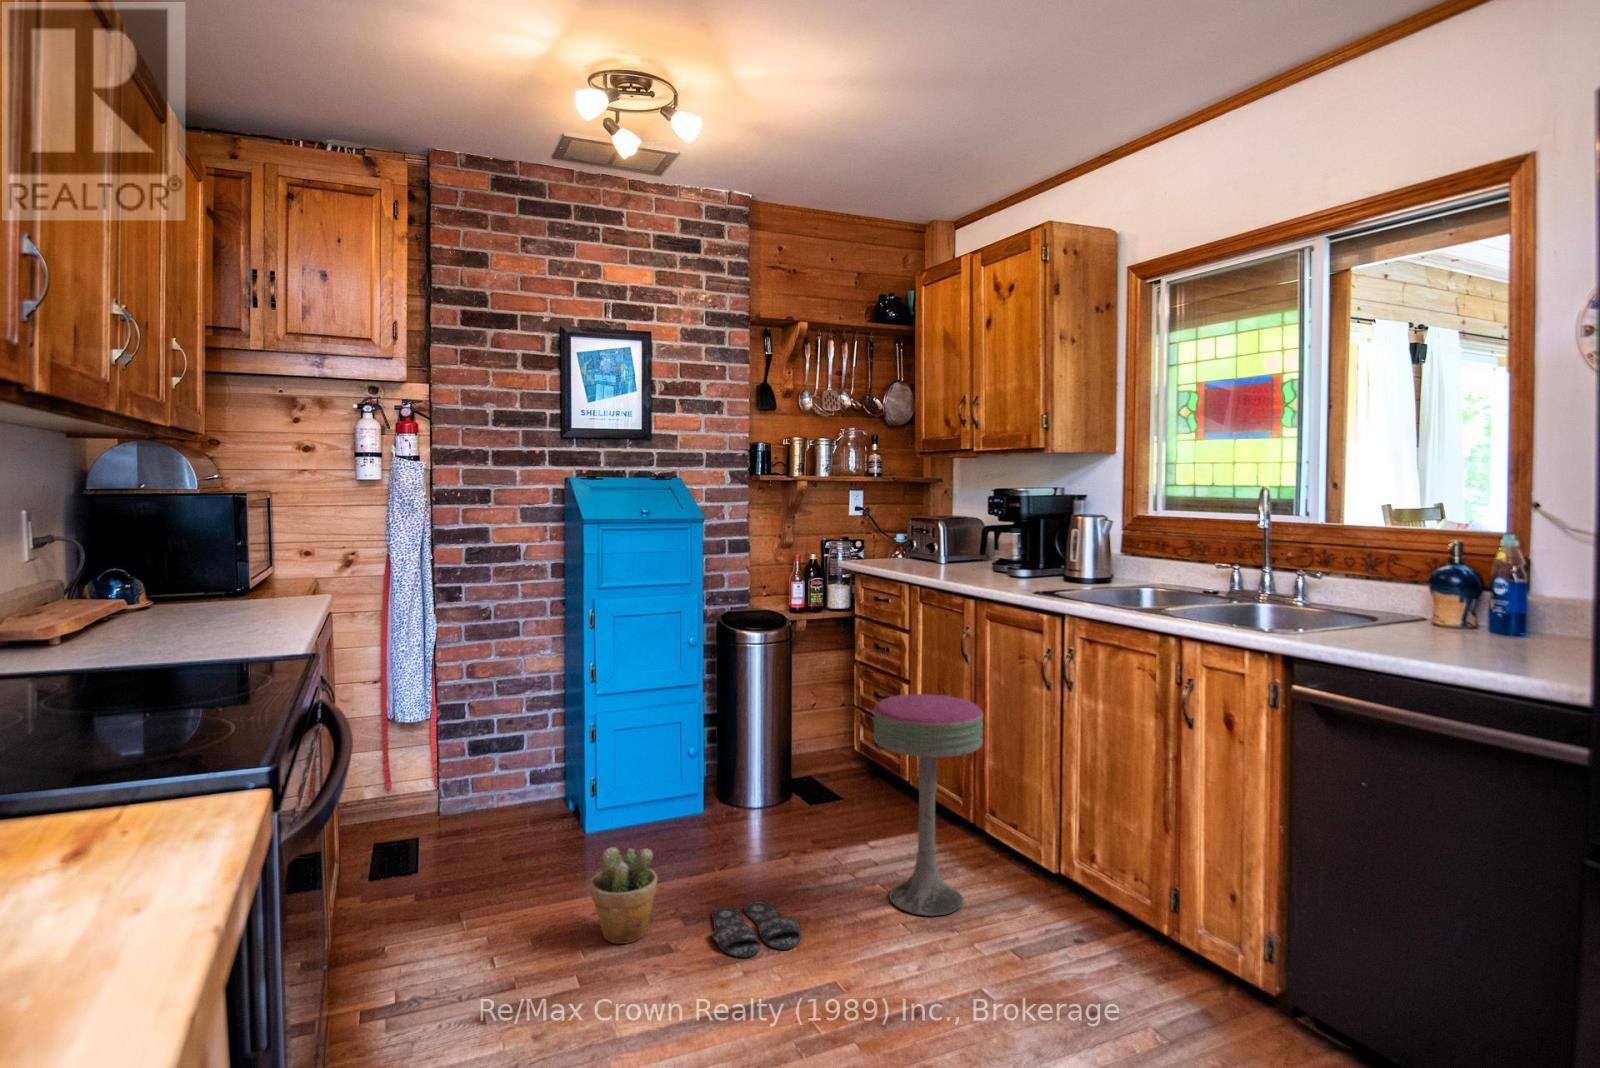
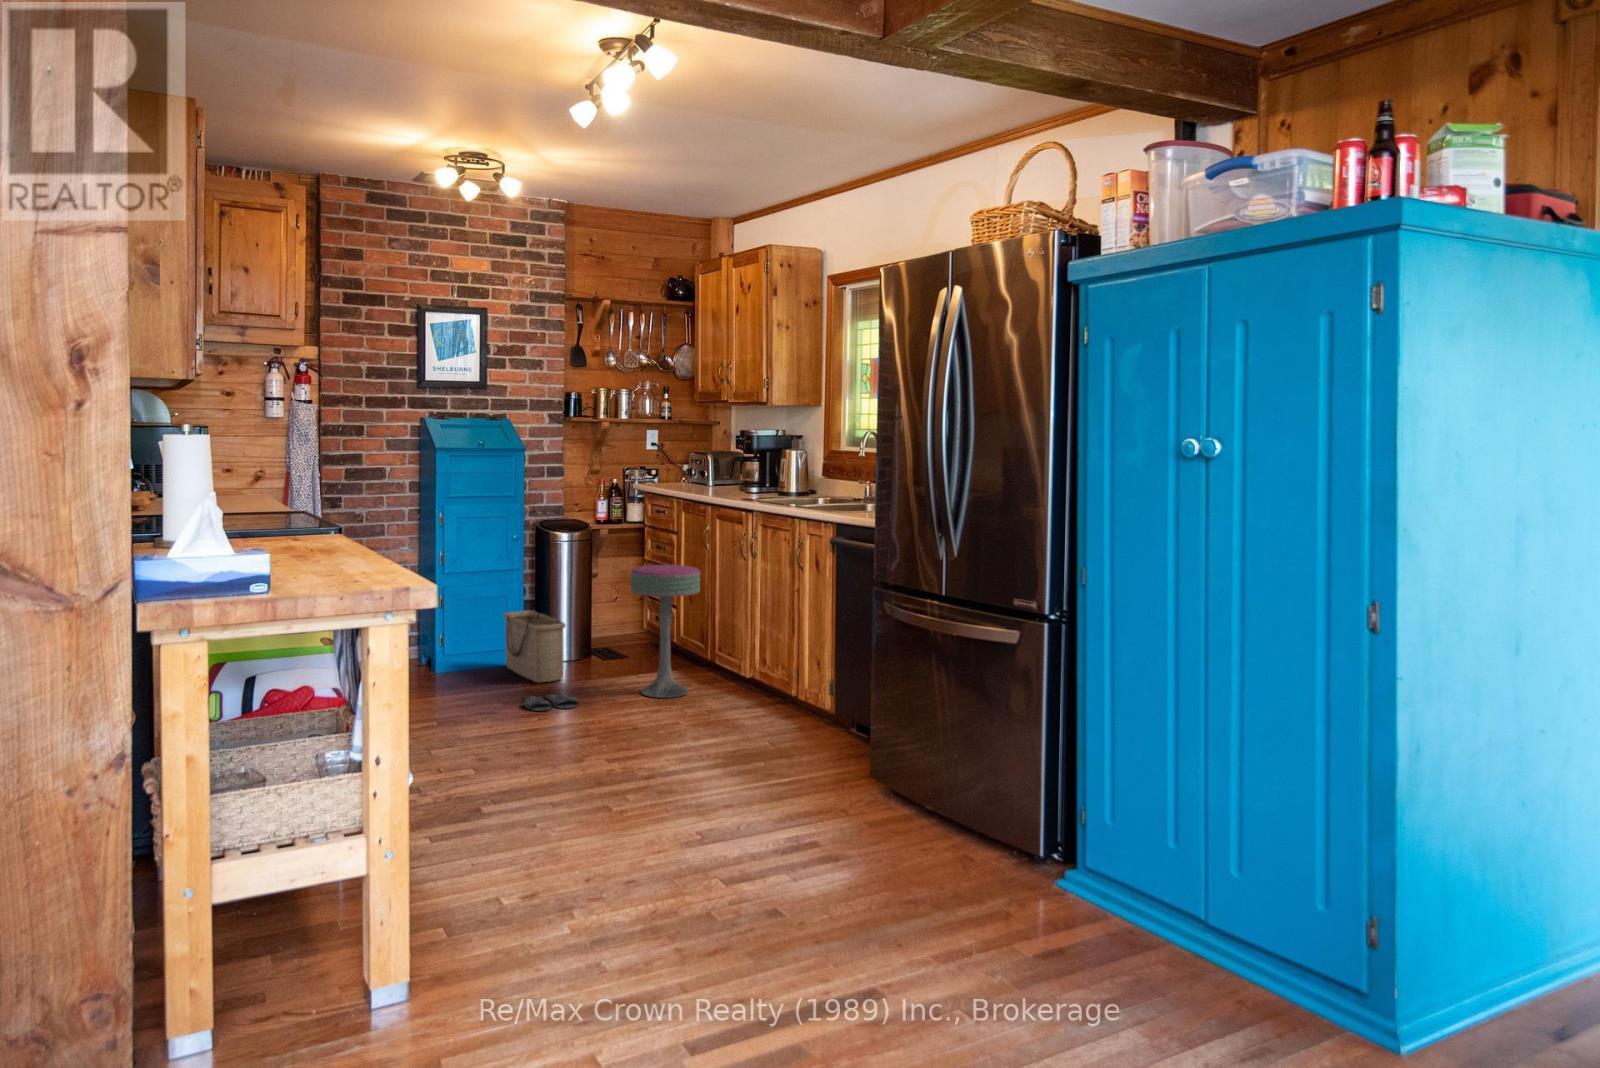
basket: none [675,745,767,868] -> present [503,611,566,682]
potted plant: present [590,848,658,944] -> none [445,651,488,708]

